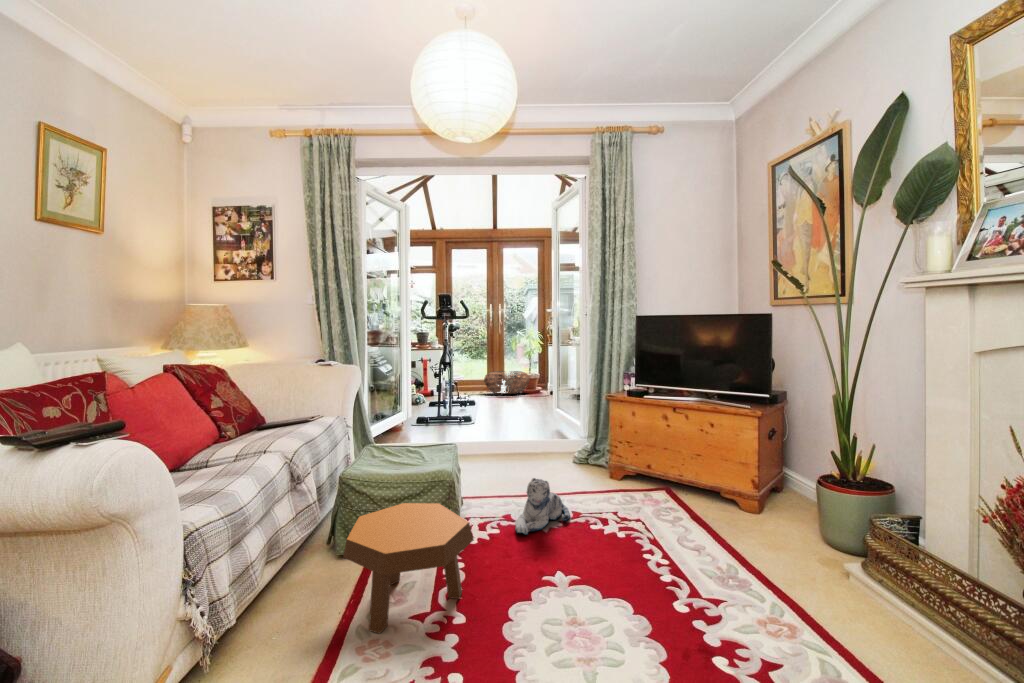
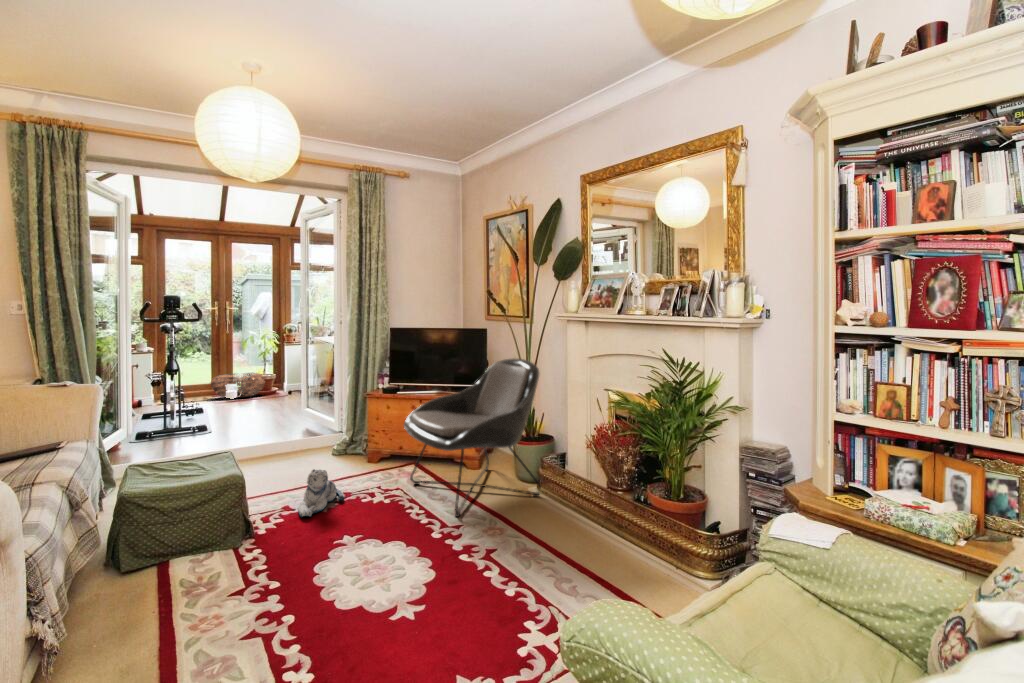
lounge chair: none [646,353,874,584] -> present [404,358,541,517]
footstool: present [343,503,474,634] -> none [157,501,280,615]

